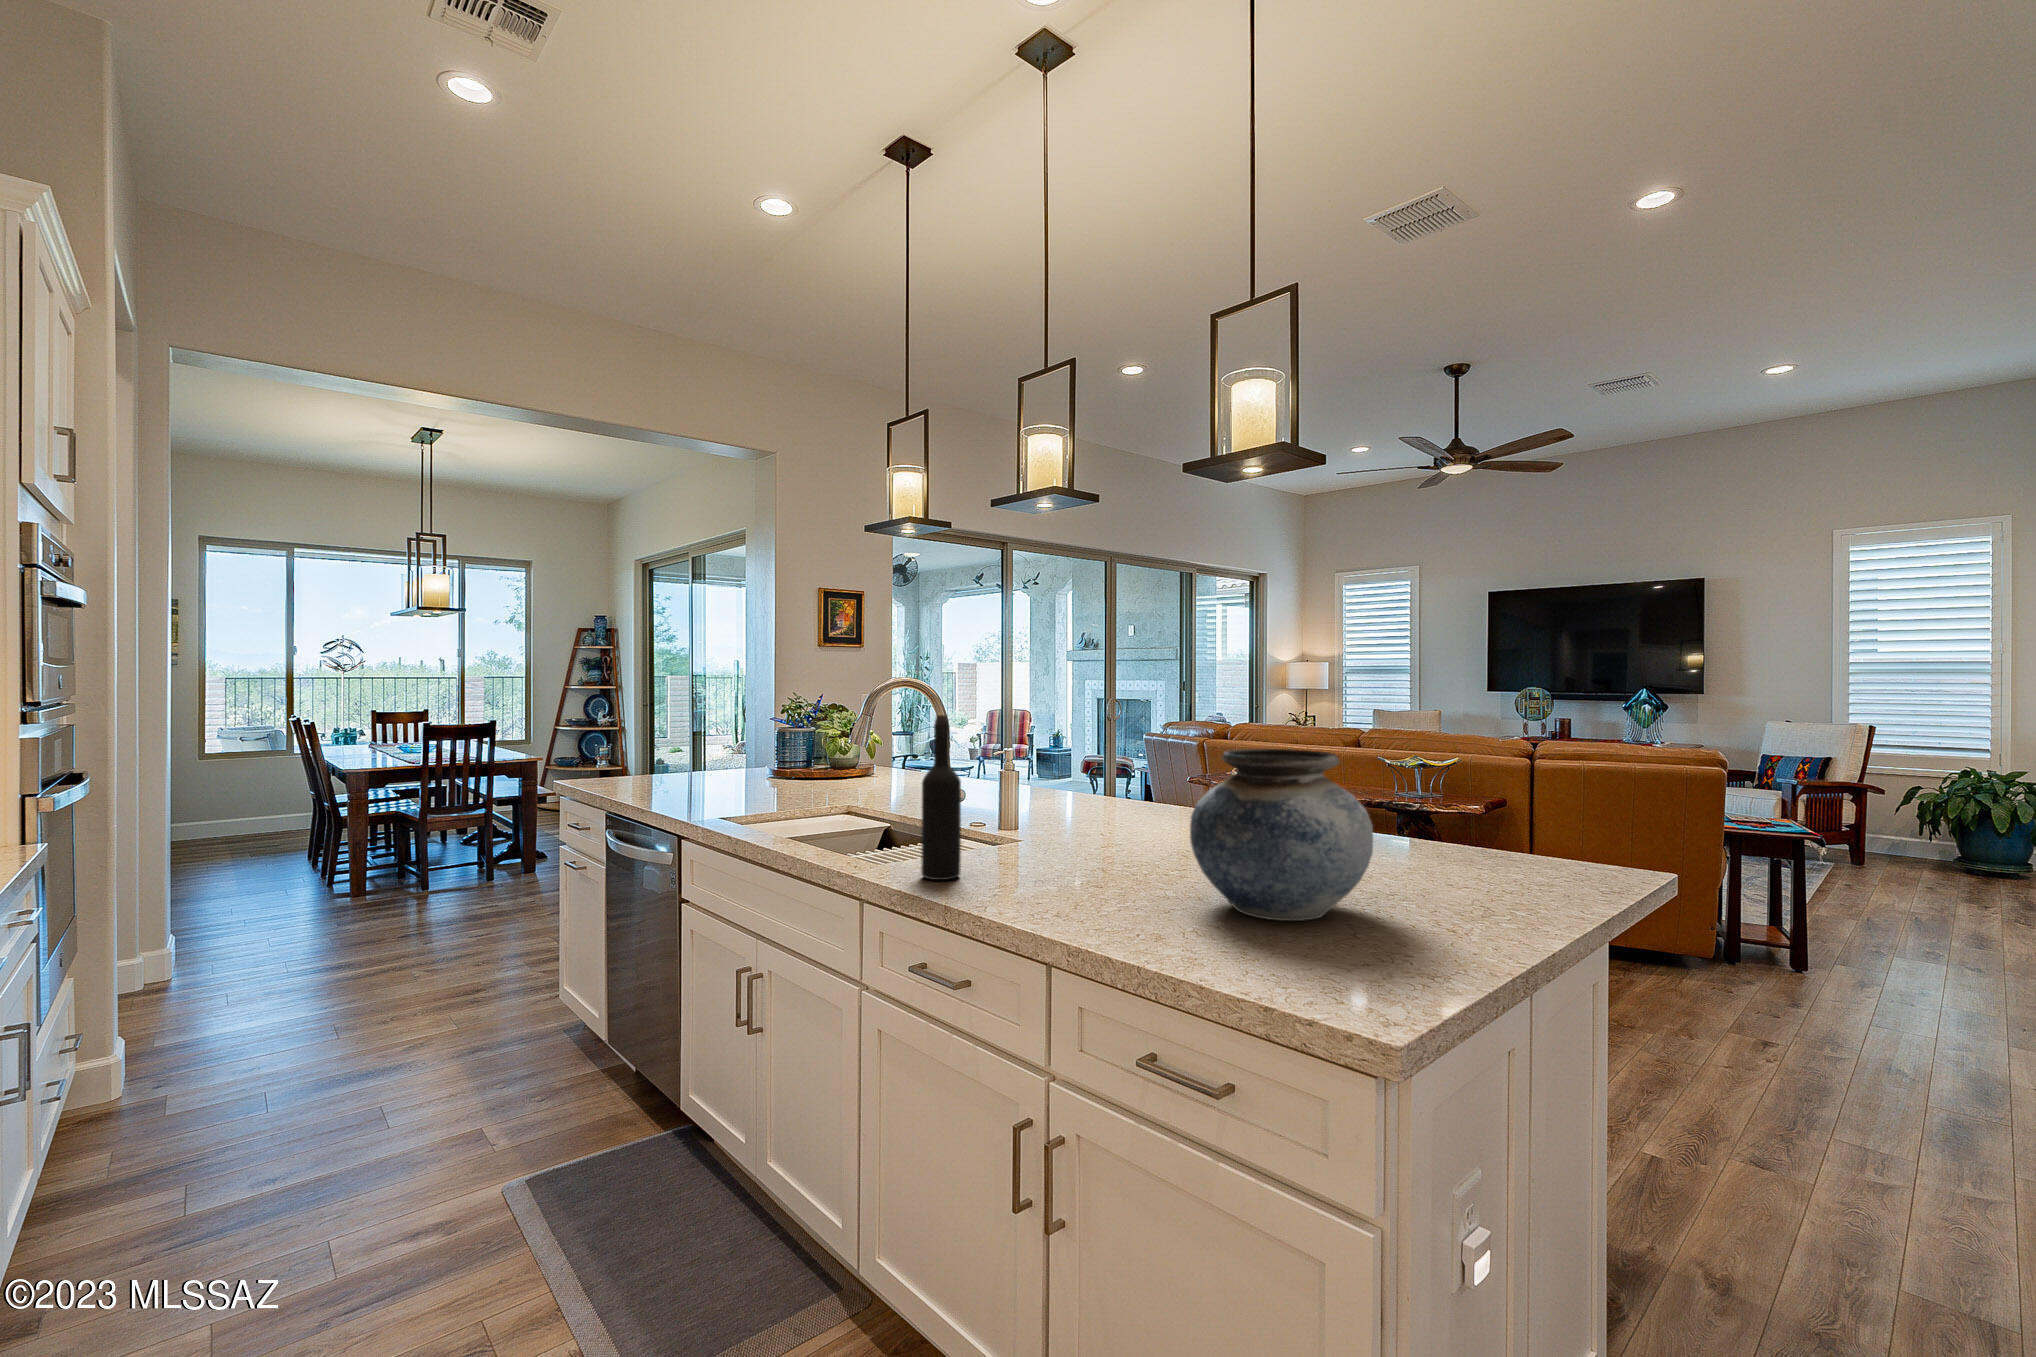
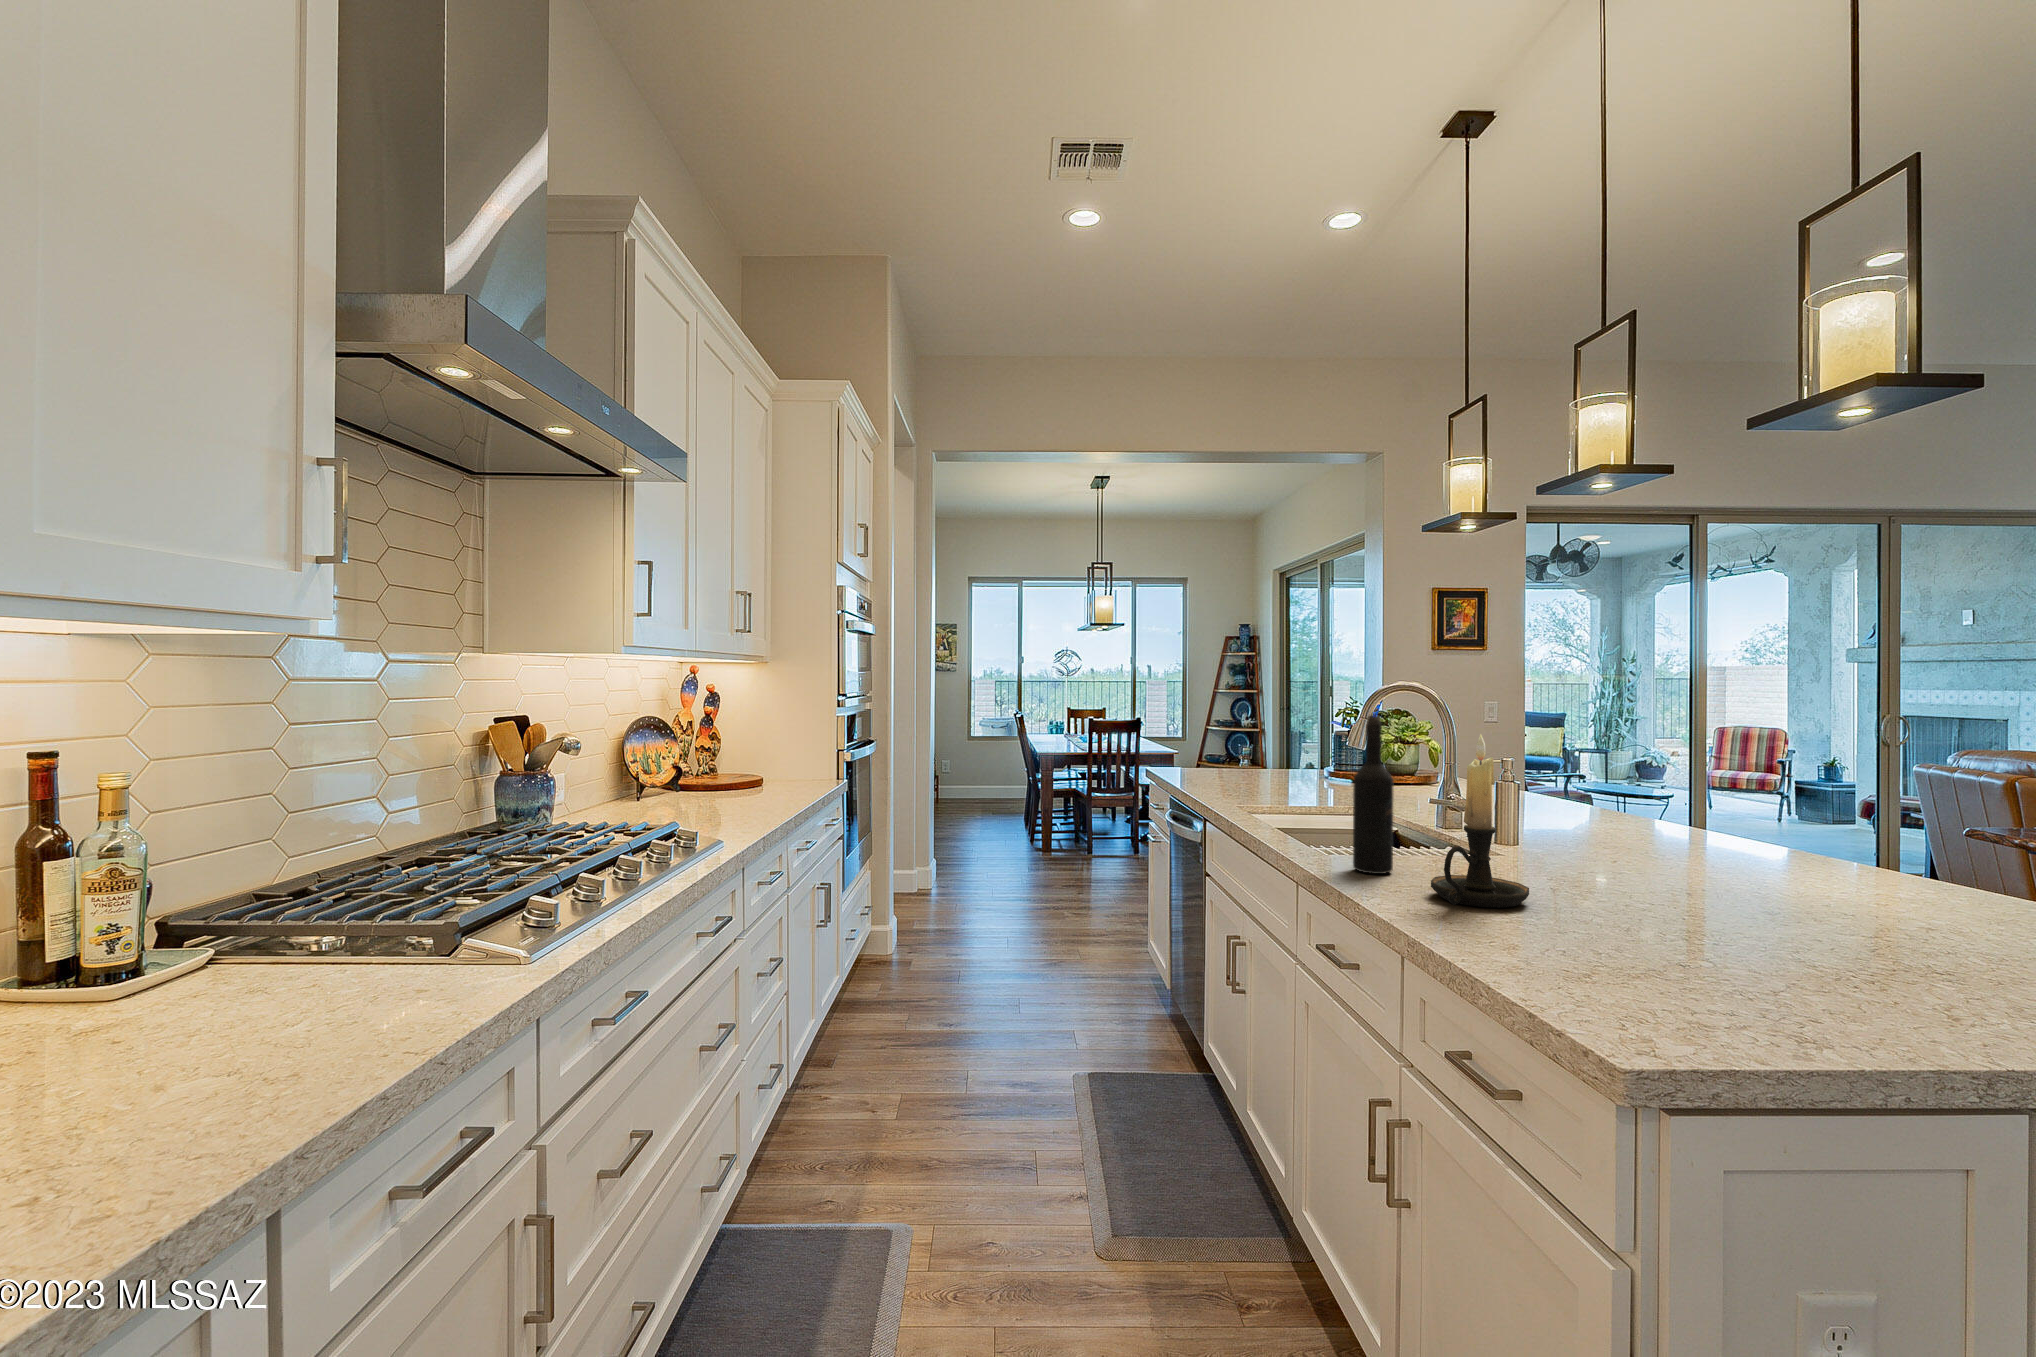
candle holder: none [1020,730,1106,902] -> present [1431,734,1529,908]
vase: present [1190,749,1373,921] -> none [1603,764,1865,971]

